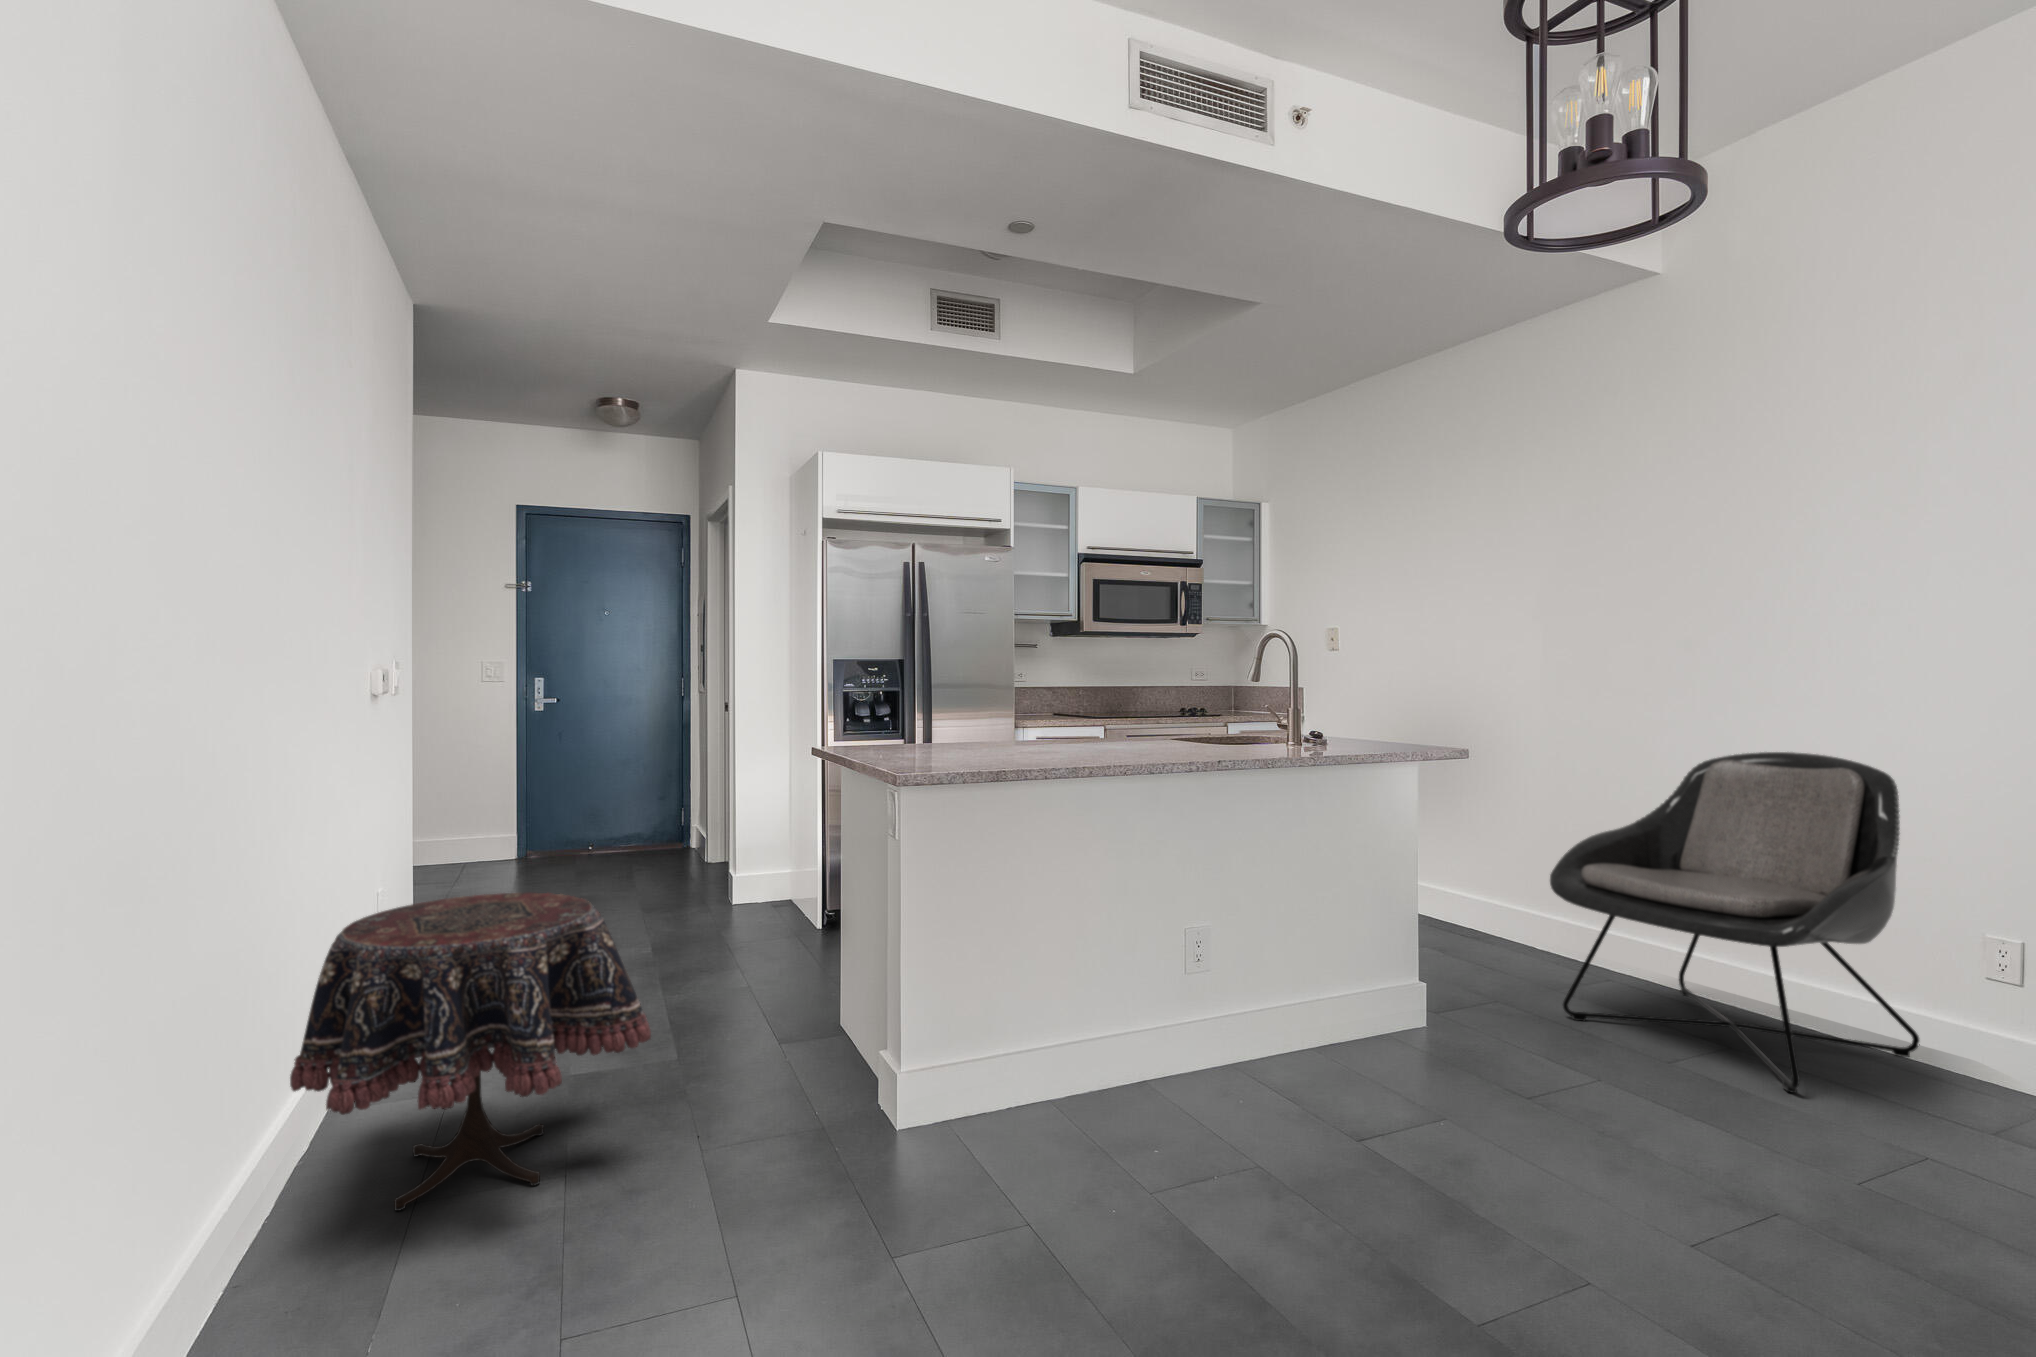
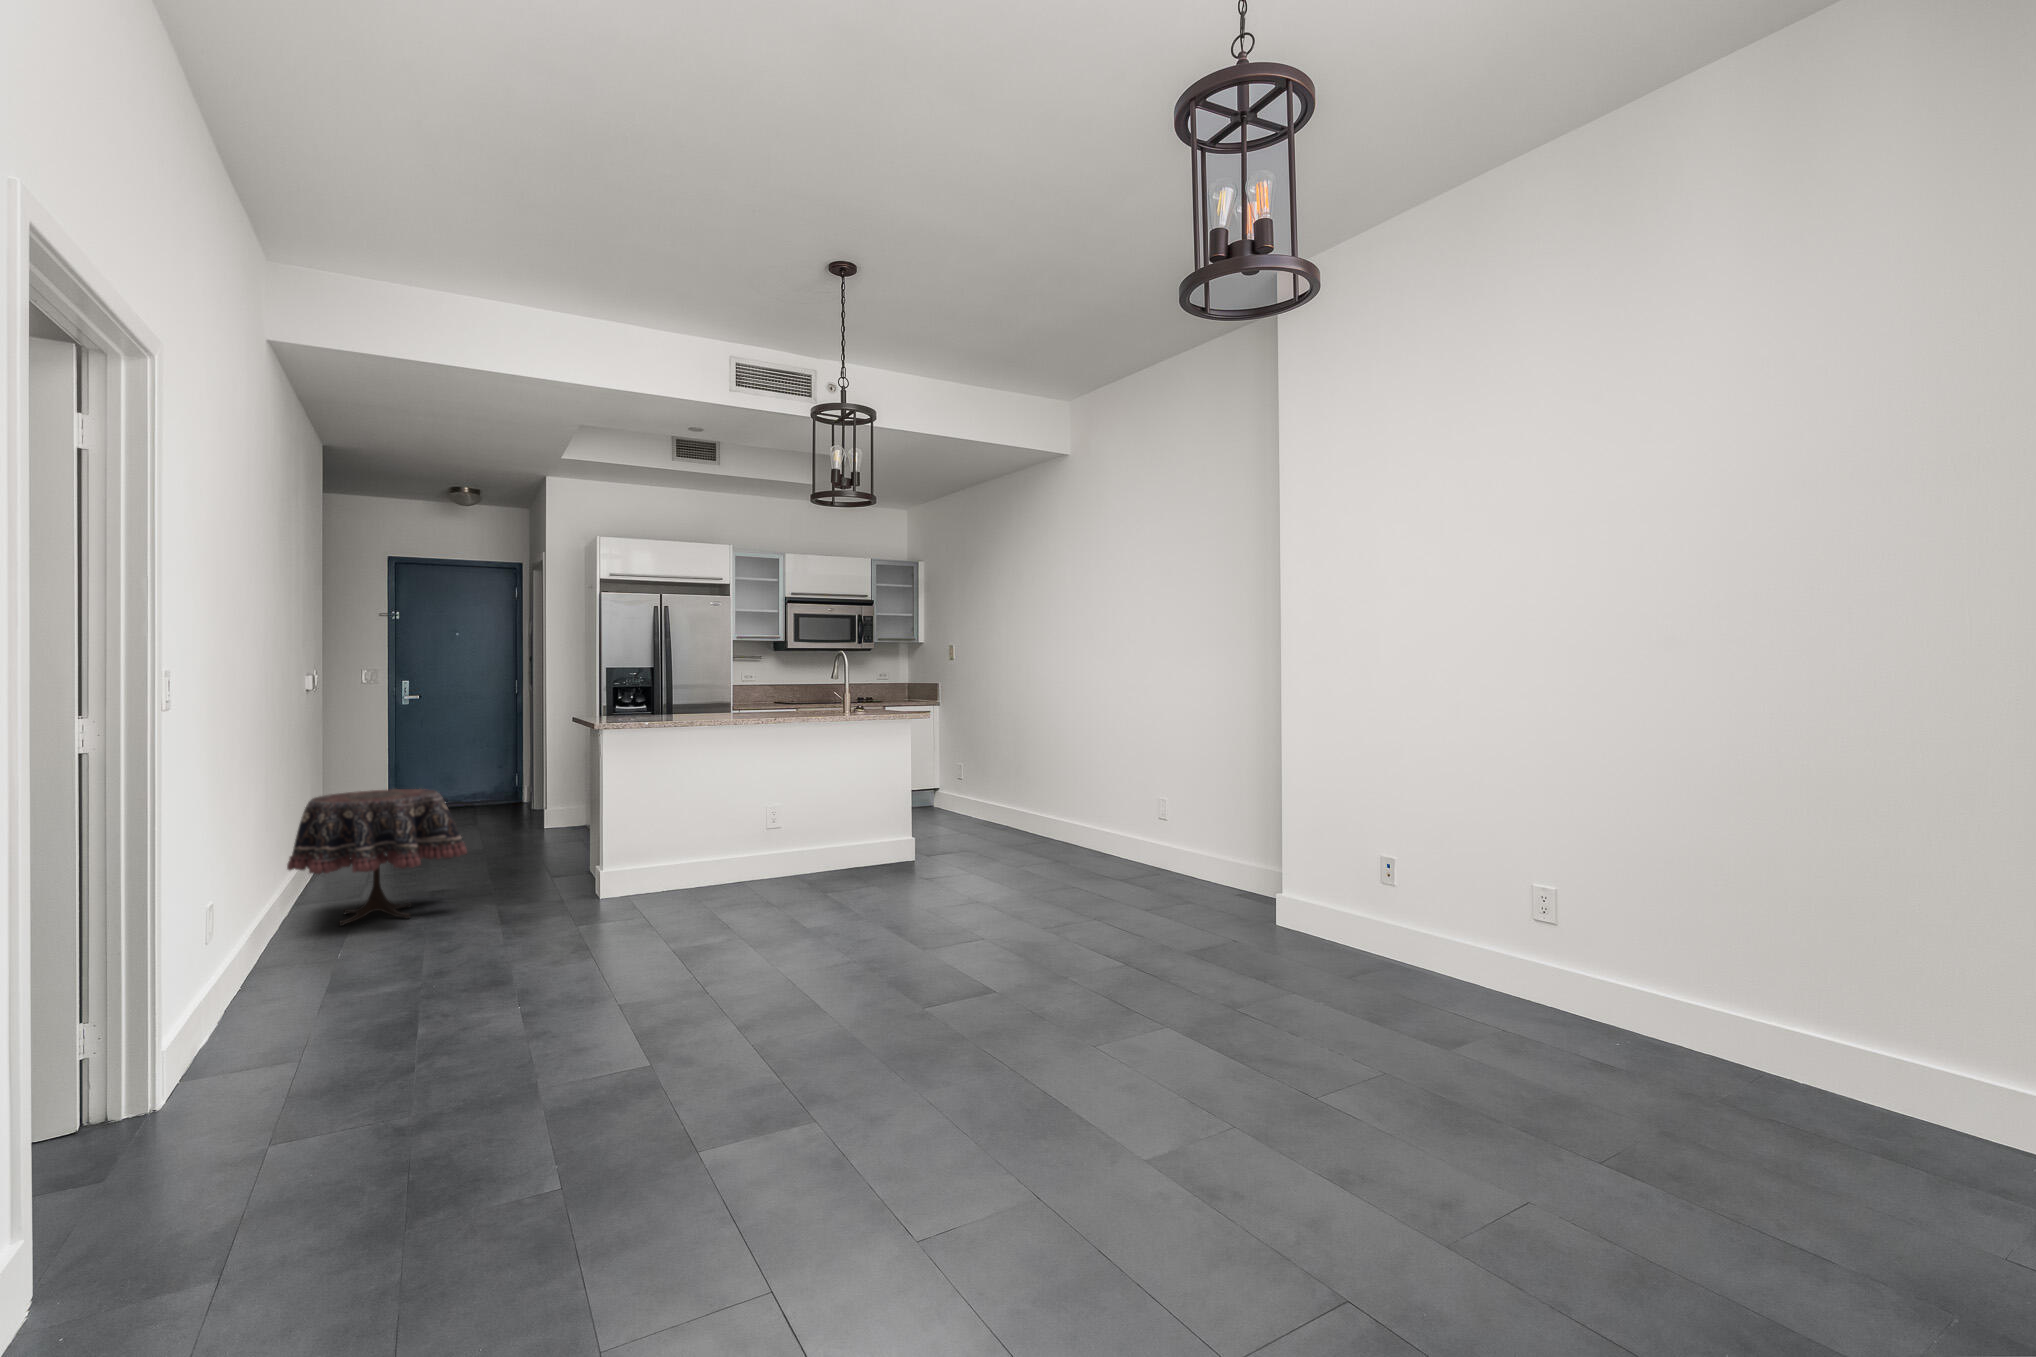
lounge chair: present [1550,752,1920,1093] -> none [982,718,1139,878]

